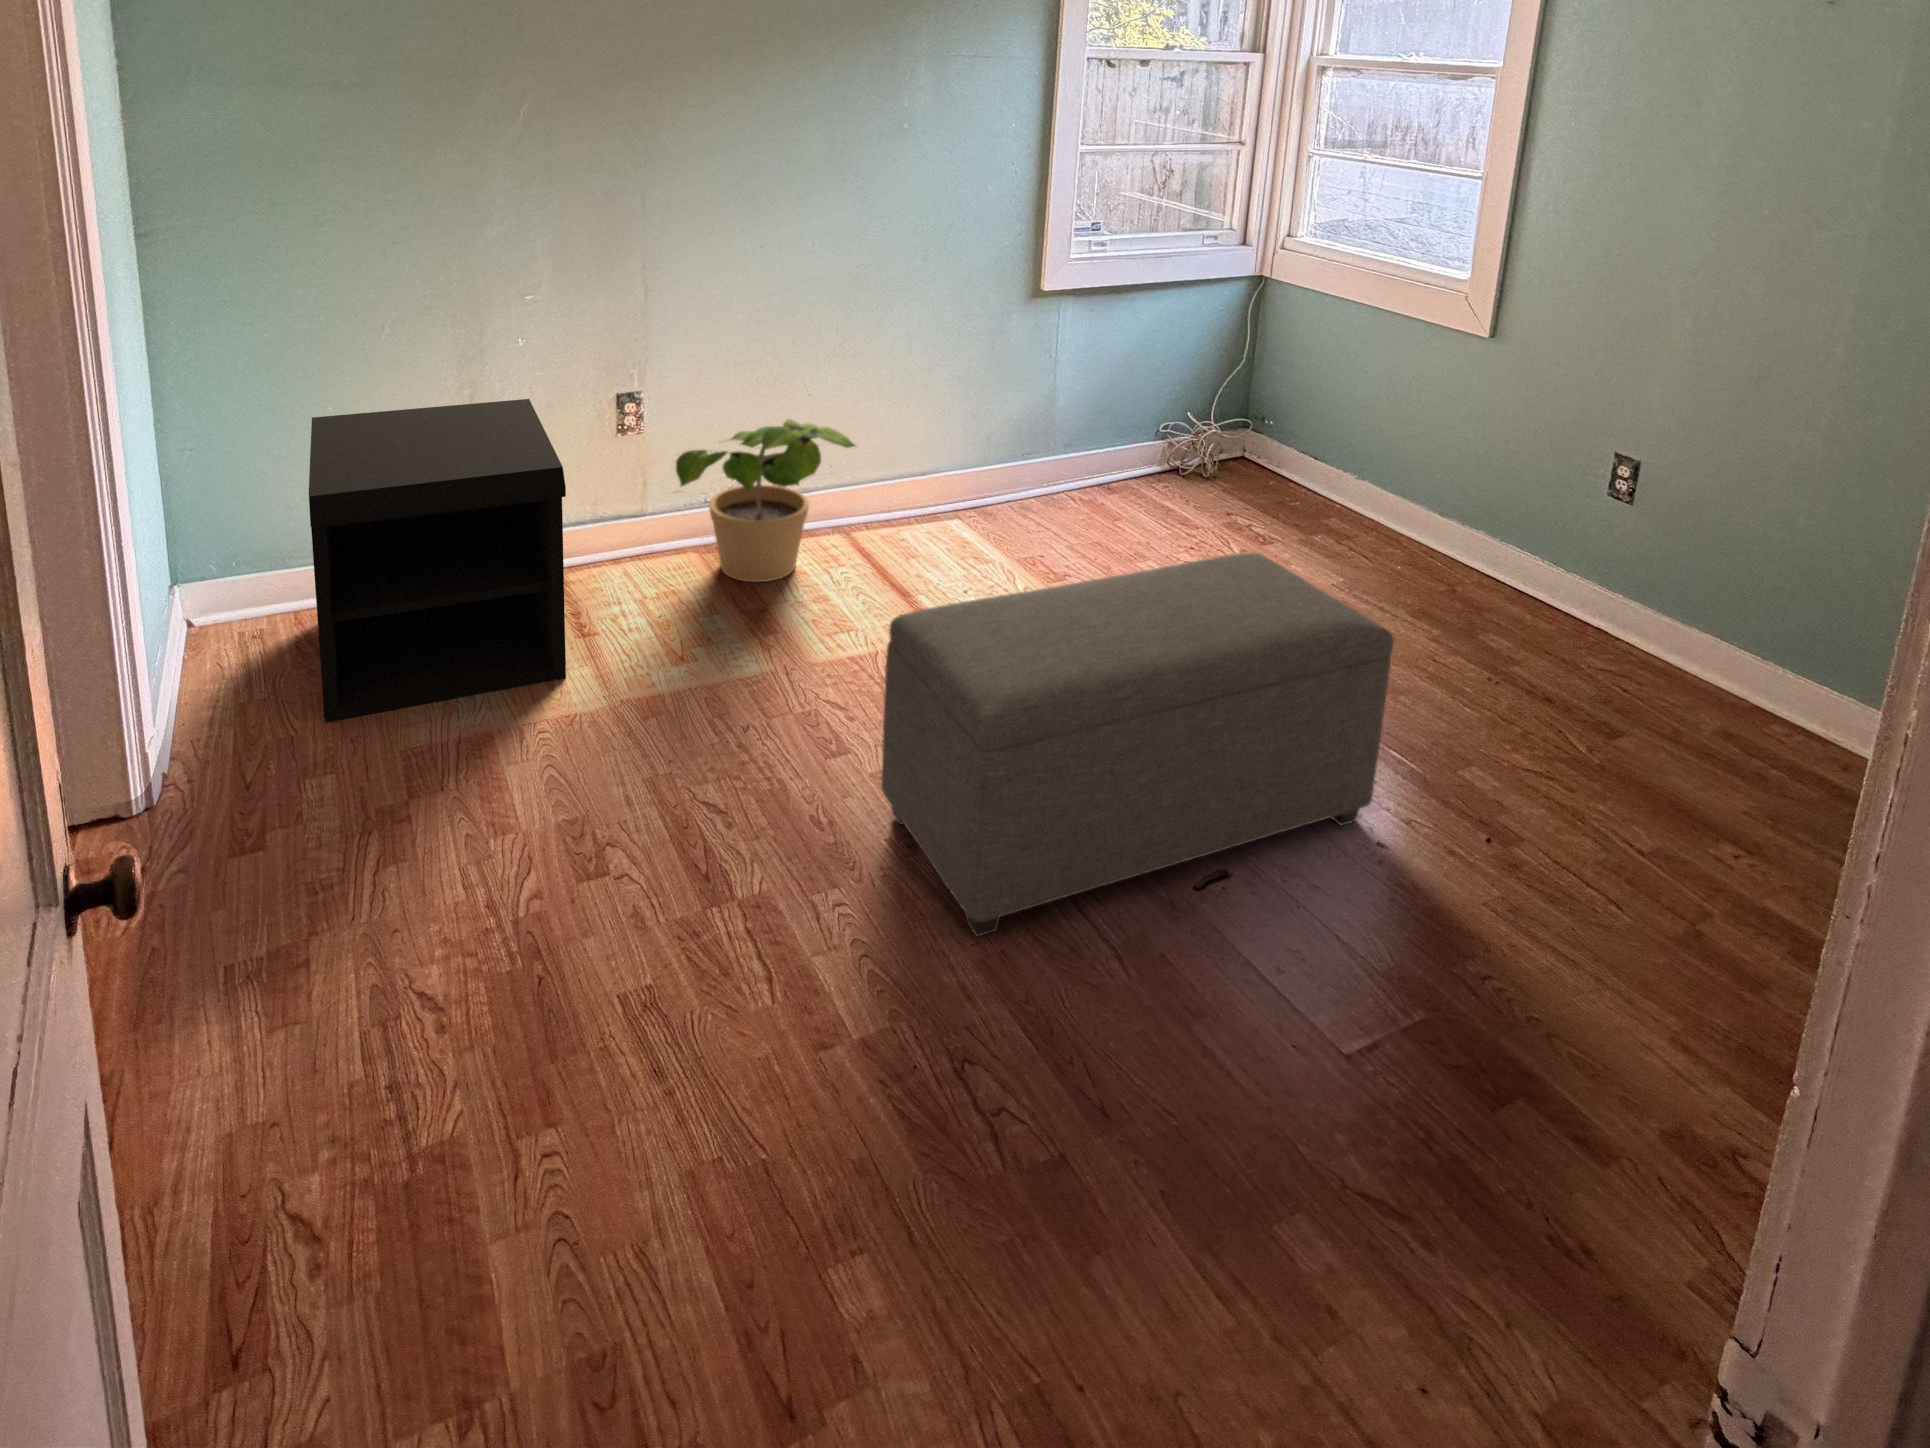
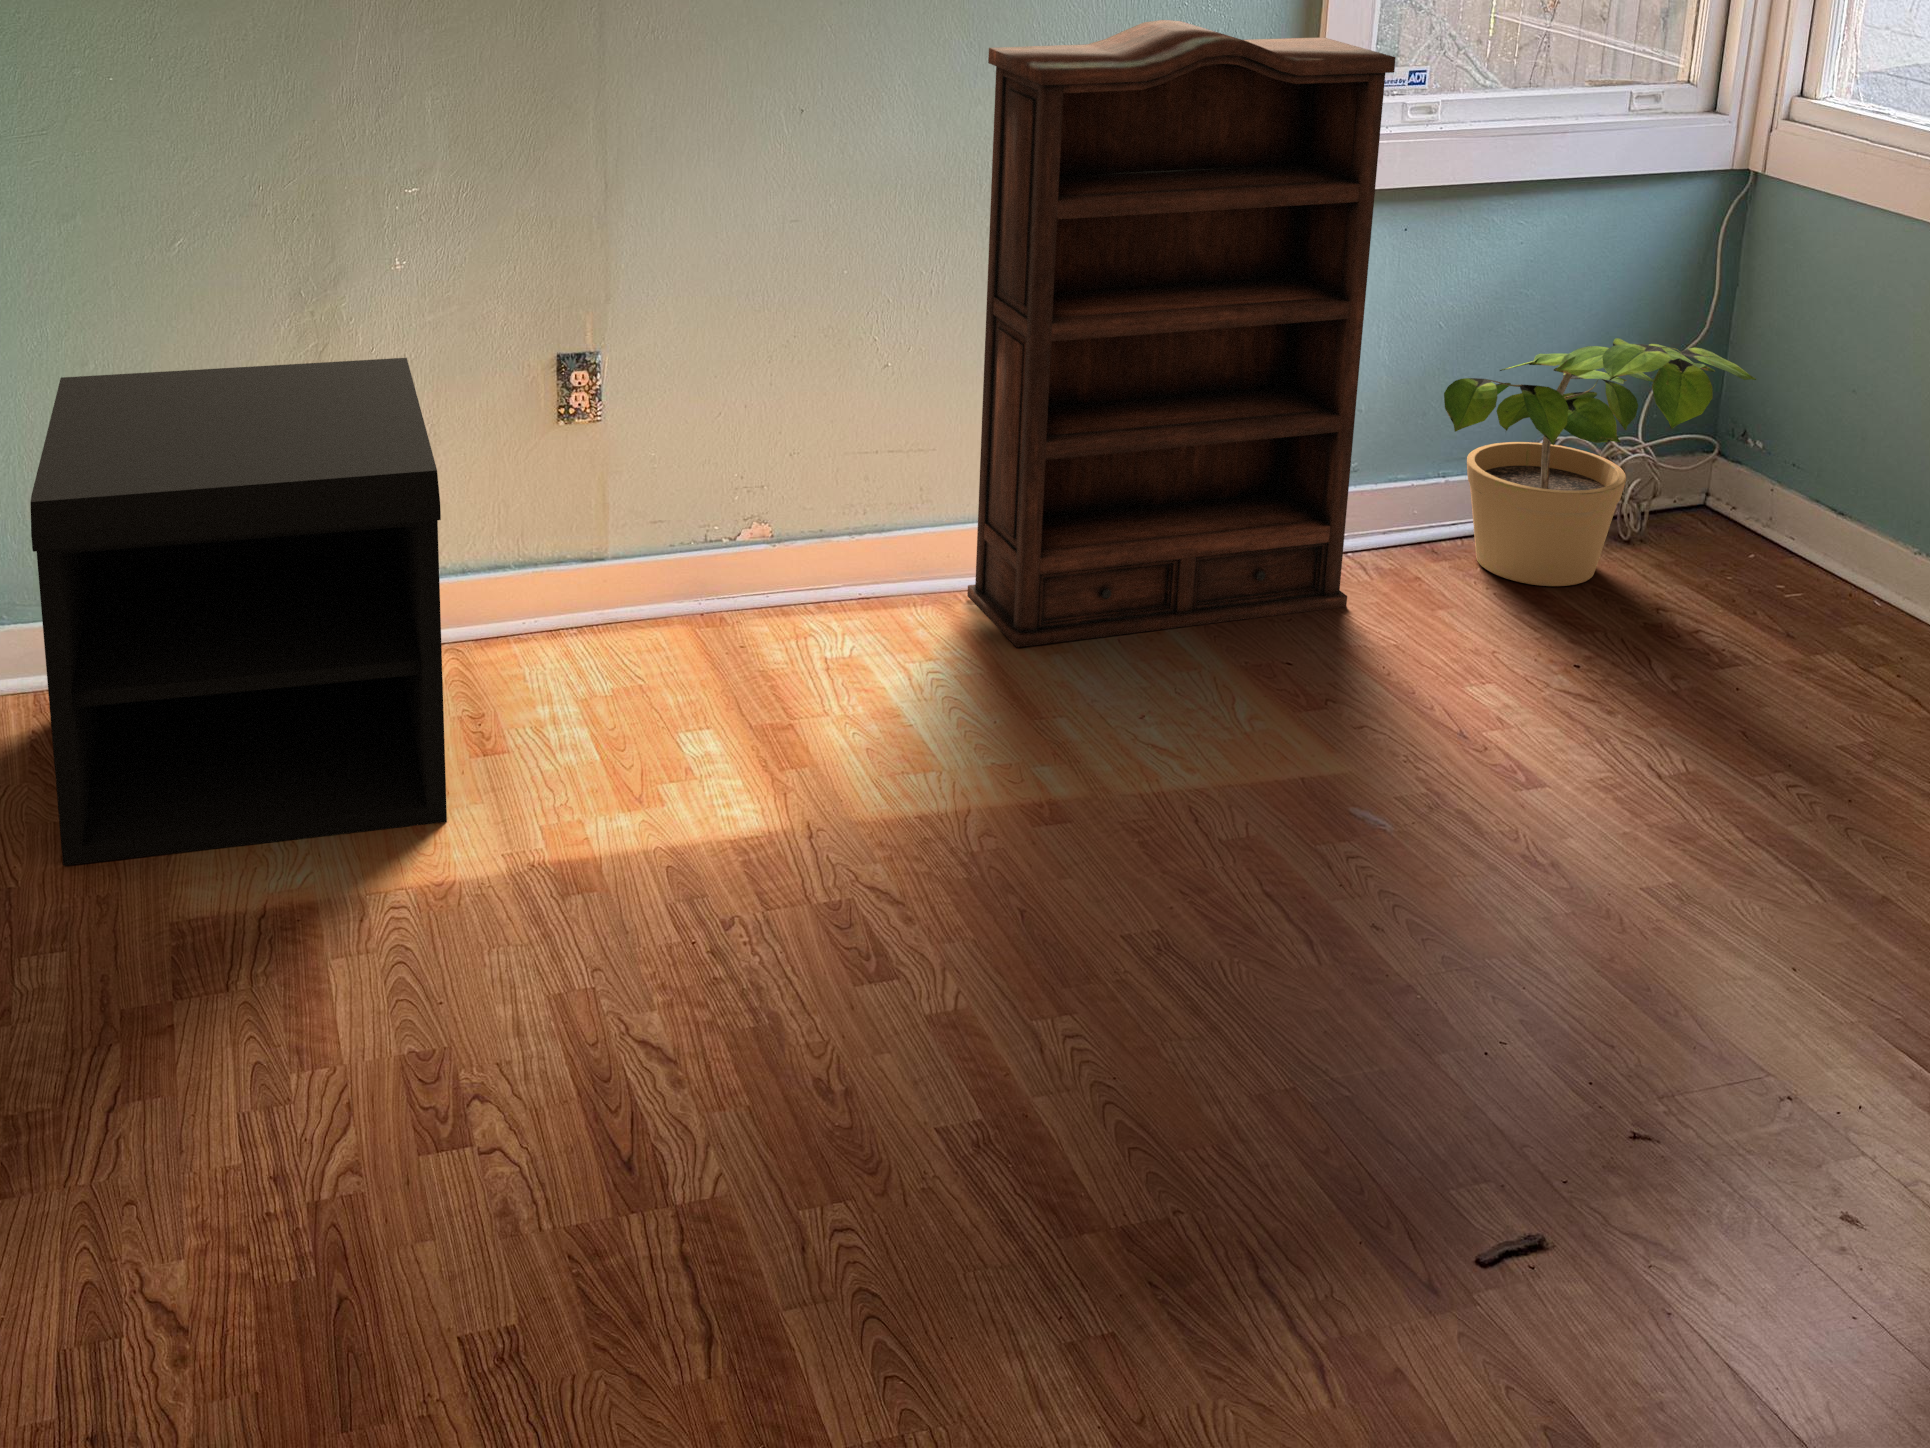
bookshelf: none [856,196,1089,555] -> present [967,20,1396,647]
potted plant: present [676,419,856,582] -> present [1444,338,1756,586]
ottoman: present [881,552,1394,937] -> none [938,671,1890,1307]

